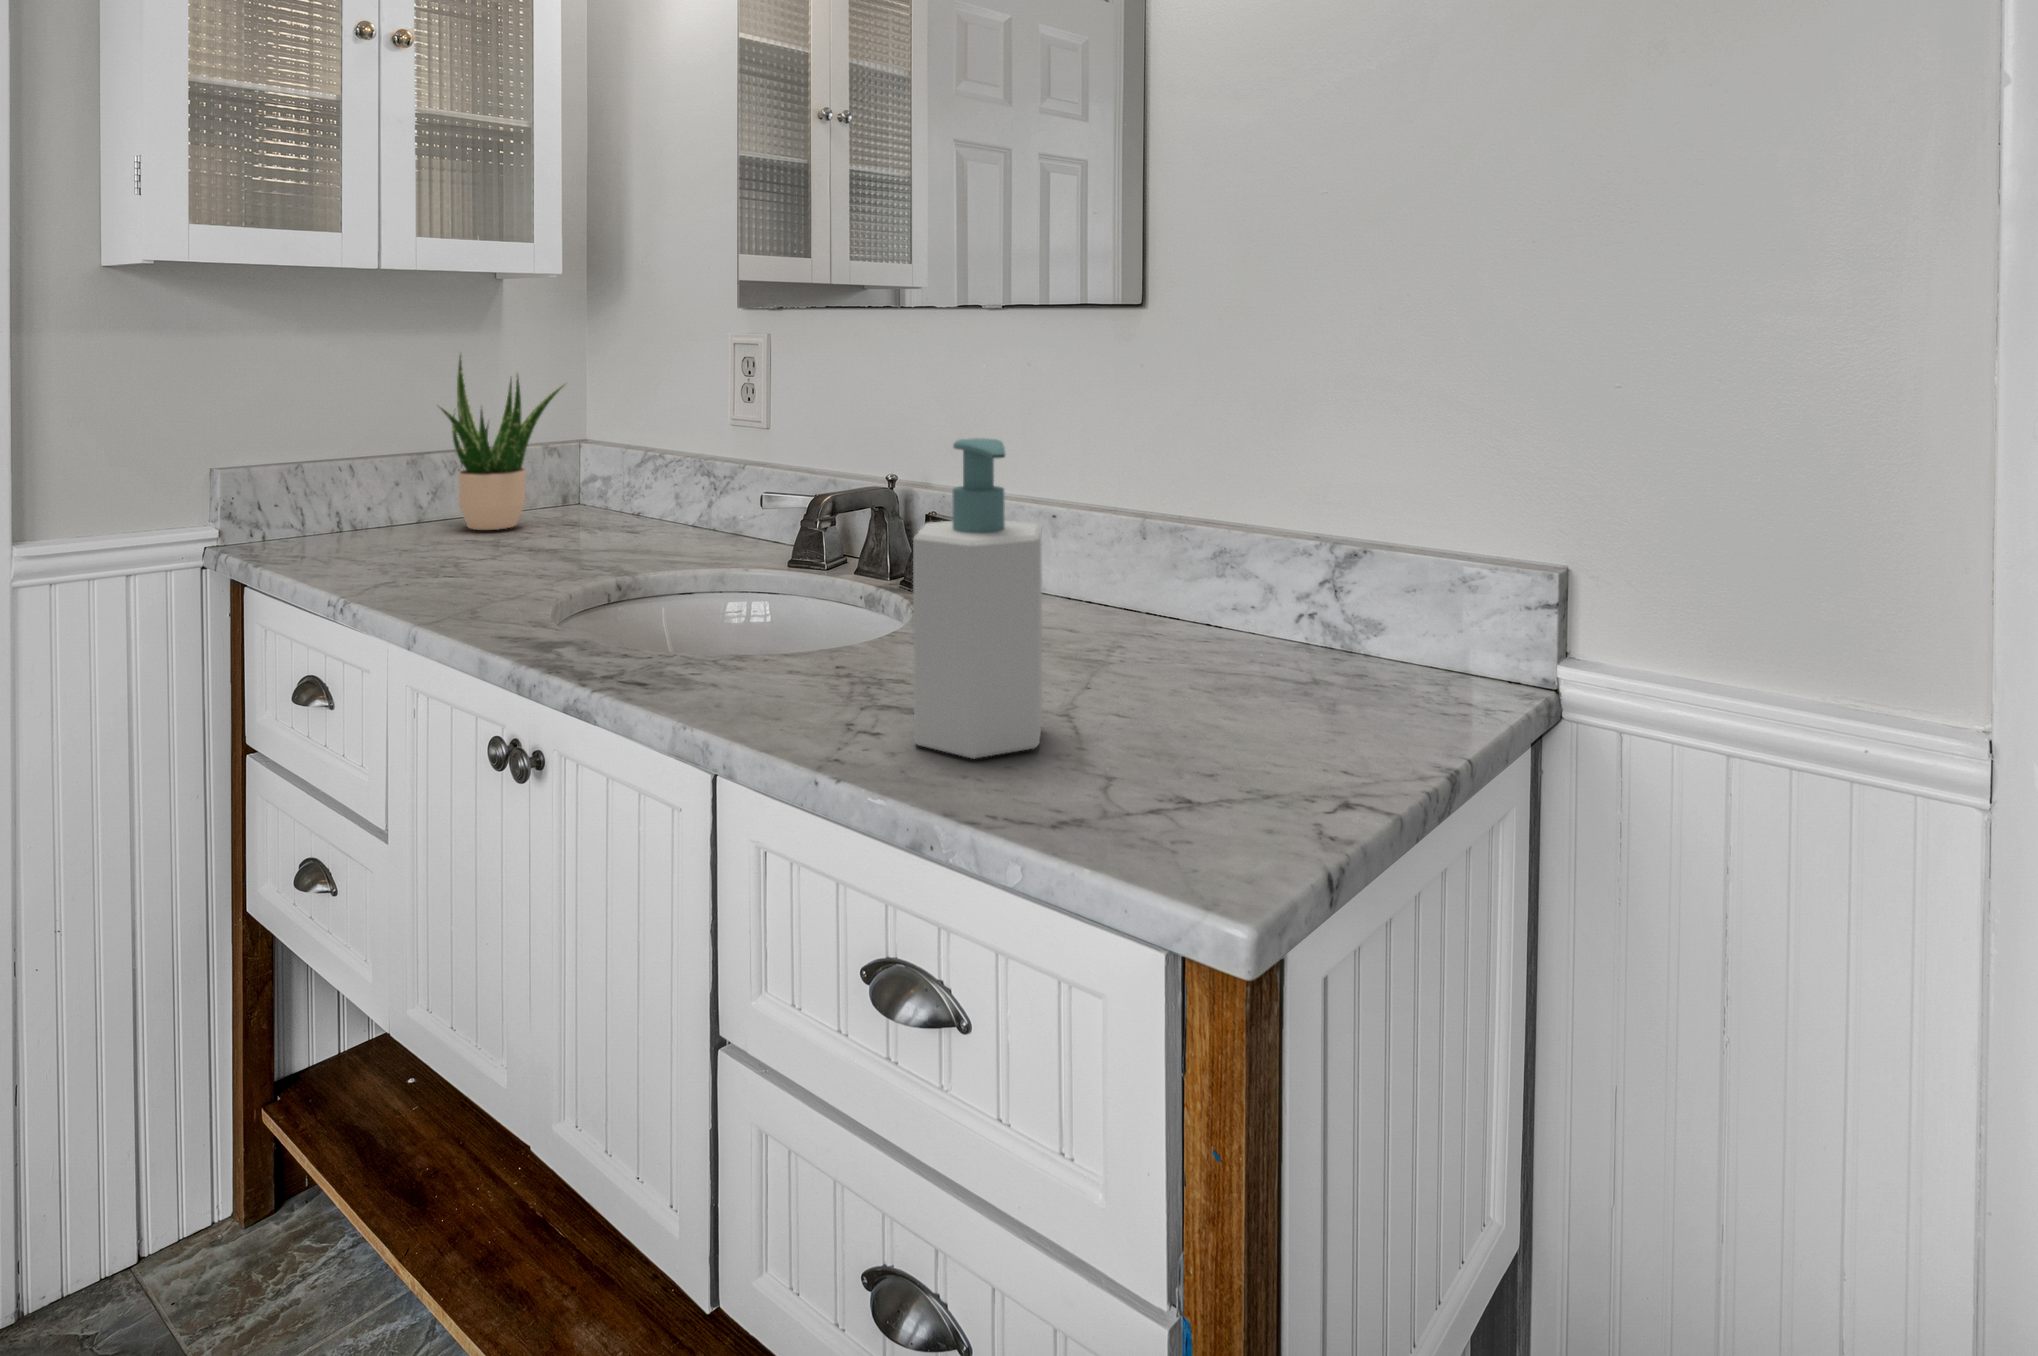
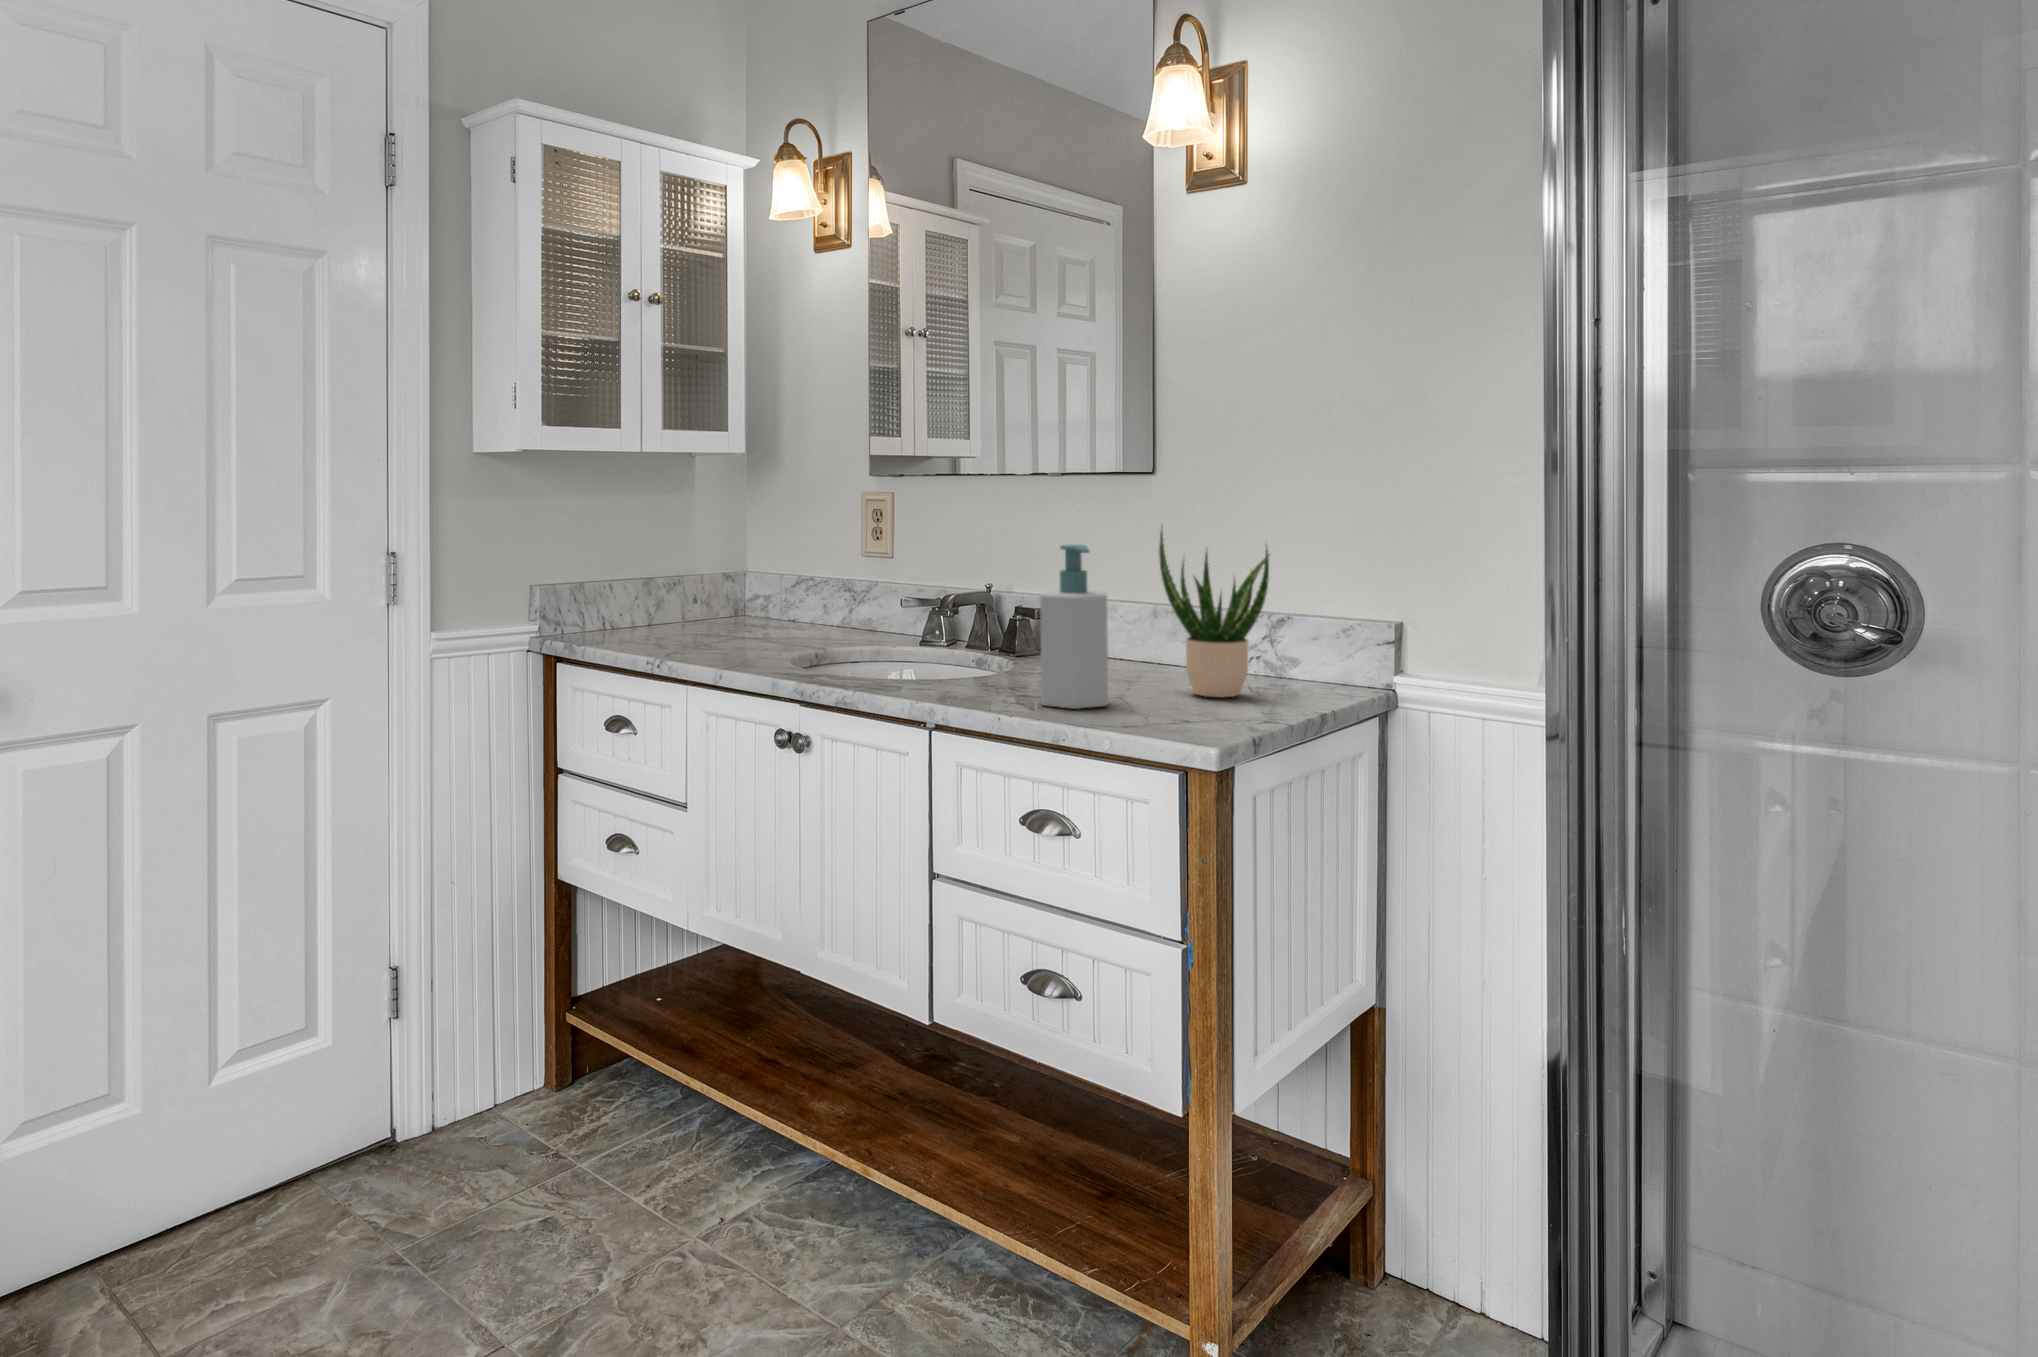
potted plant: present [438,355,565,530] -> present [1159,531,1270,697]

